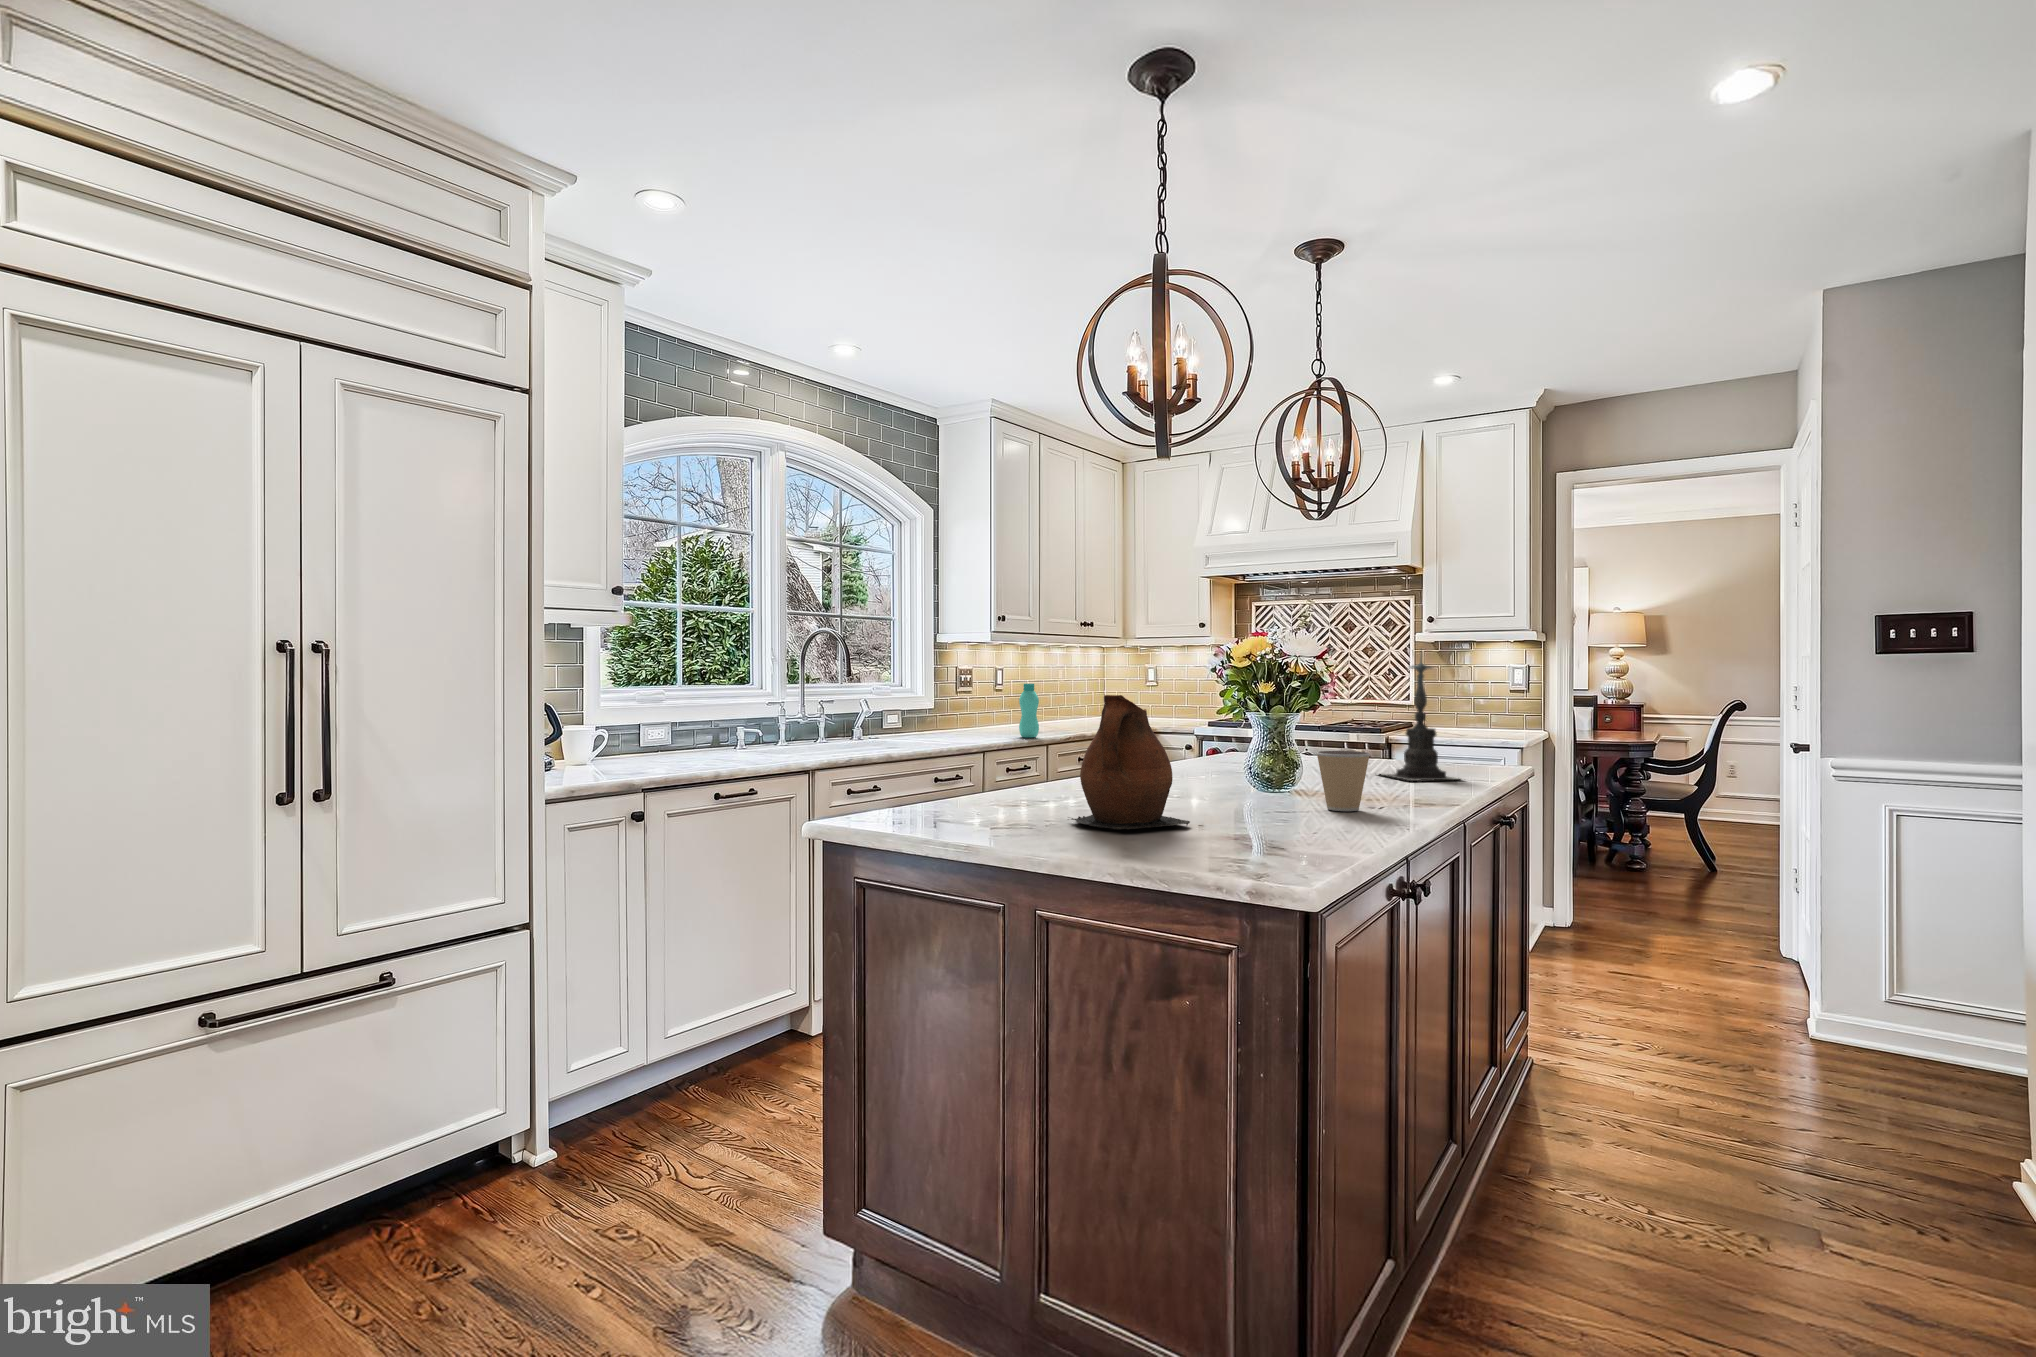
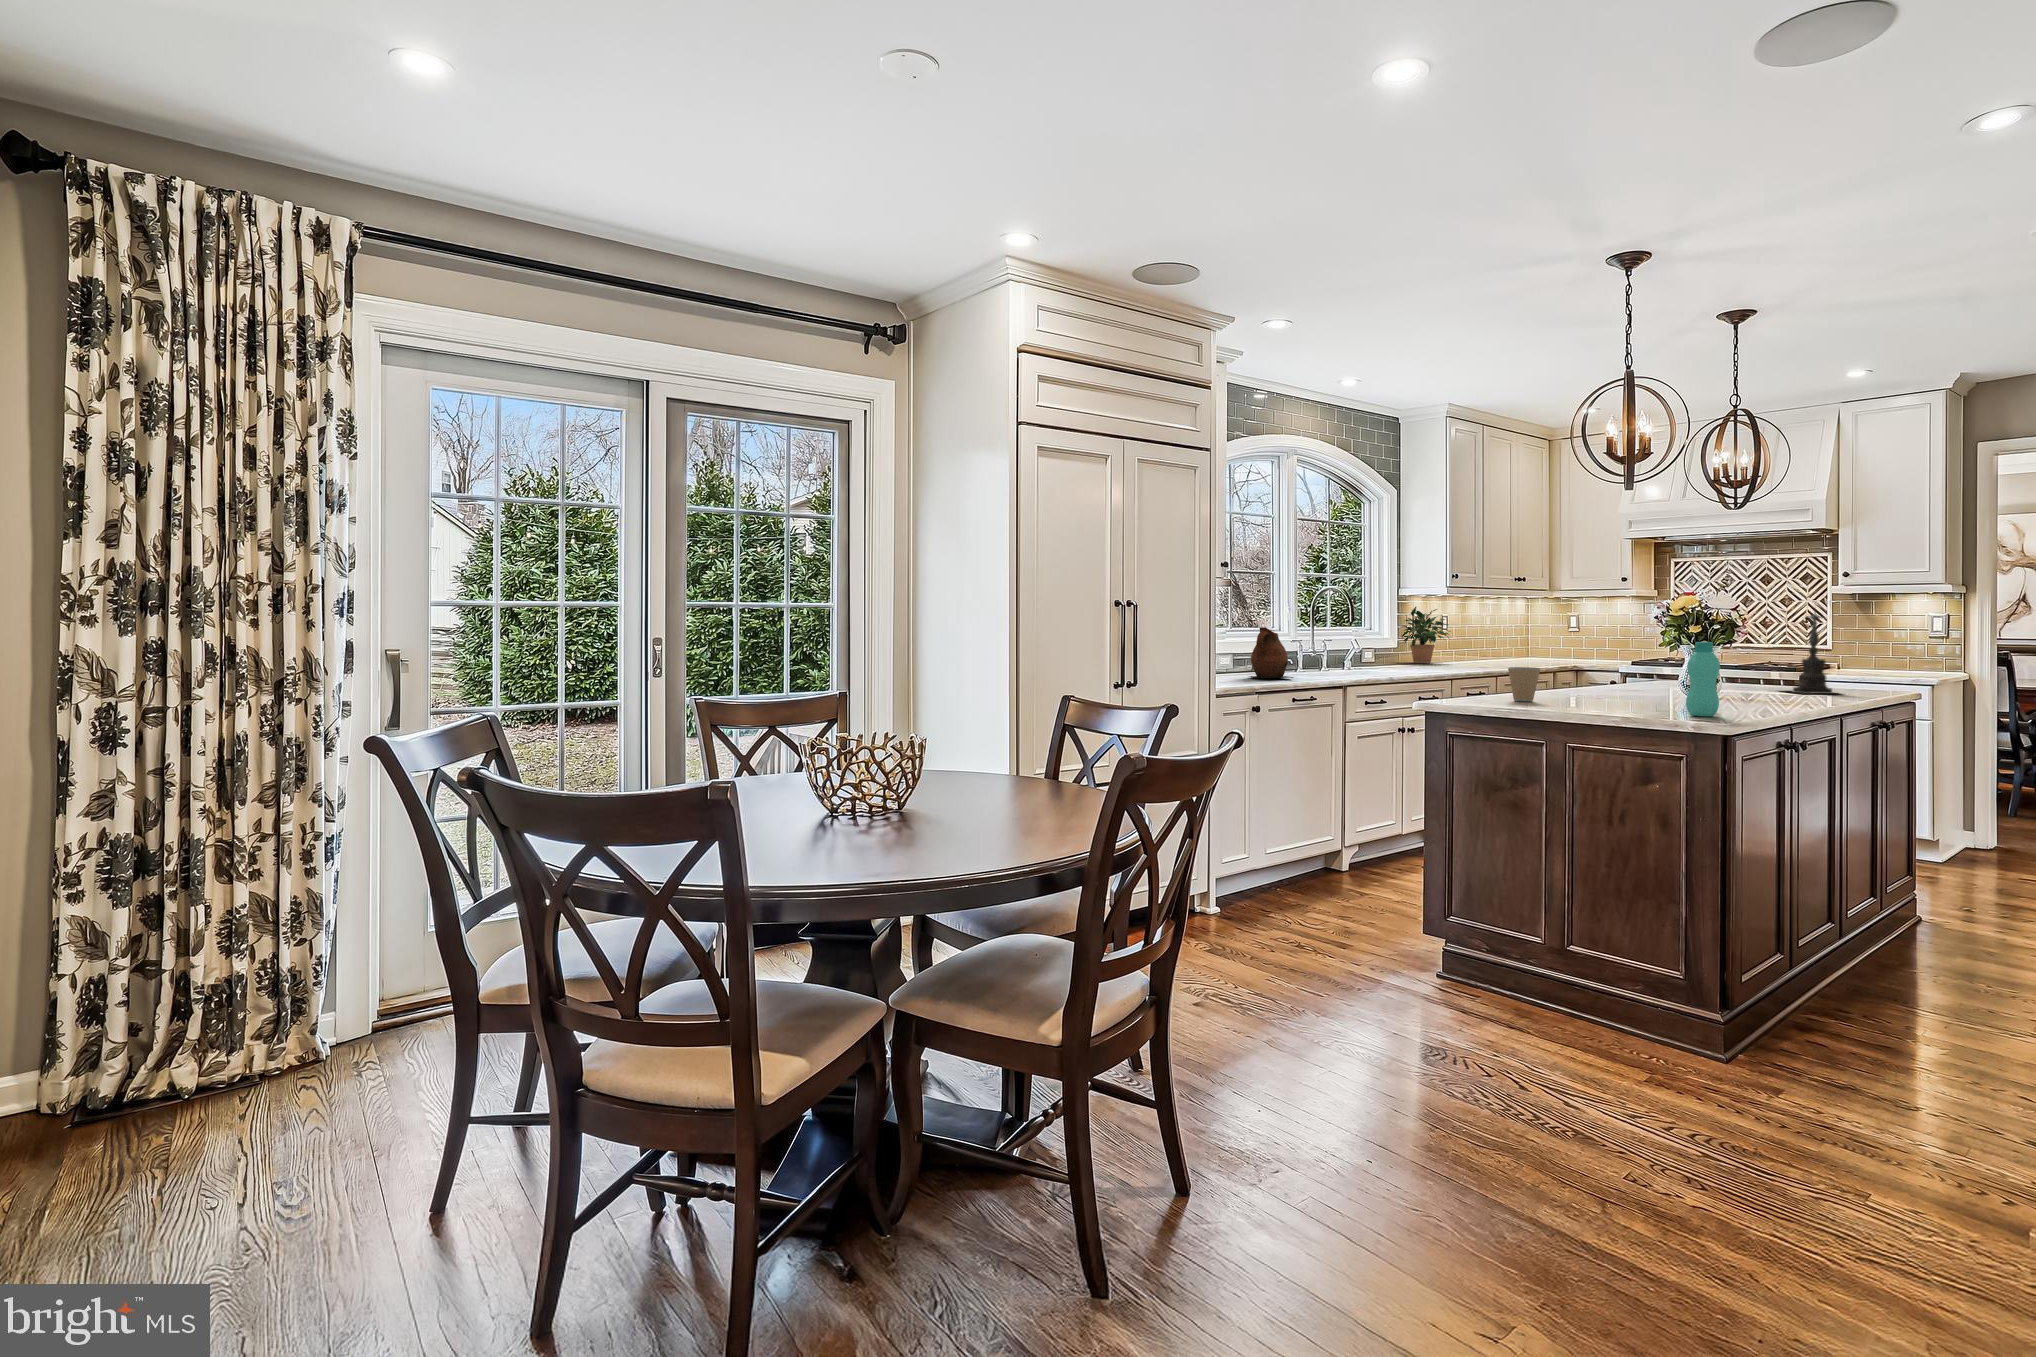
potted plant: none [932,654,1004,729] -> present [1402,607,1451,664]
bottle: present [1019,684,1039,738] -> present [1686,642,1720,716]
ceramic pitcher: present [1071,695,1190,829] -> present [1250,627,1293,678]
coffee cup: present [1317,751,1370,811] -> present [1508,667,1540,701]

